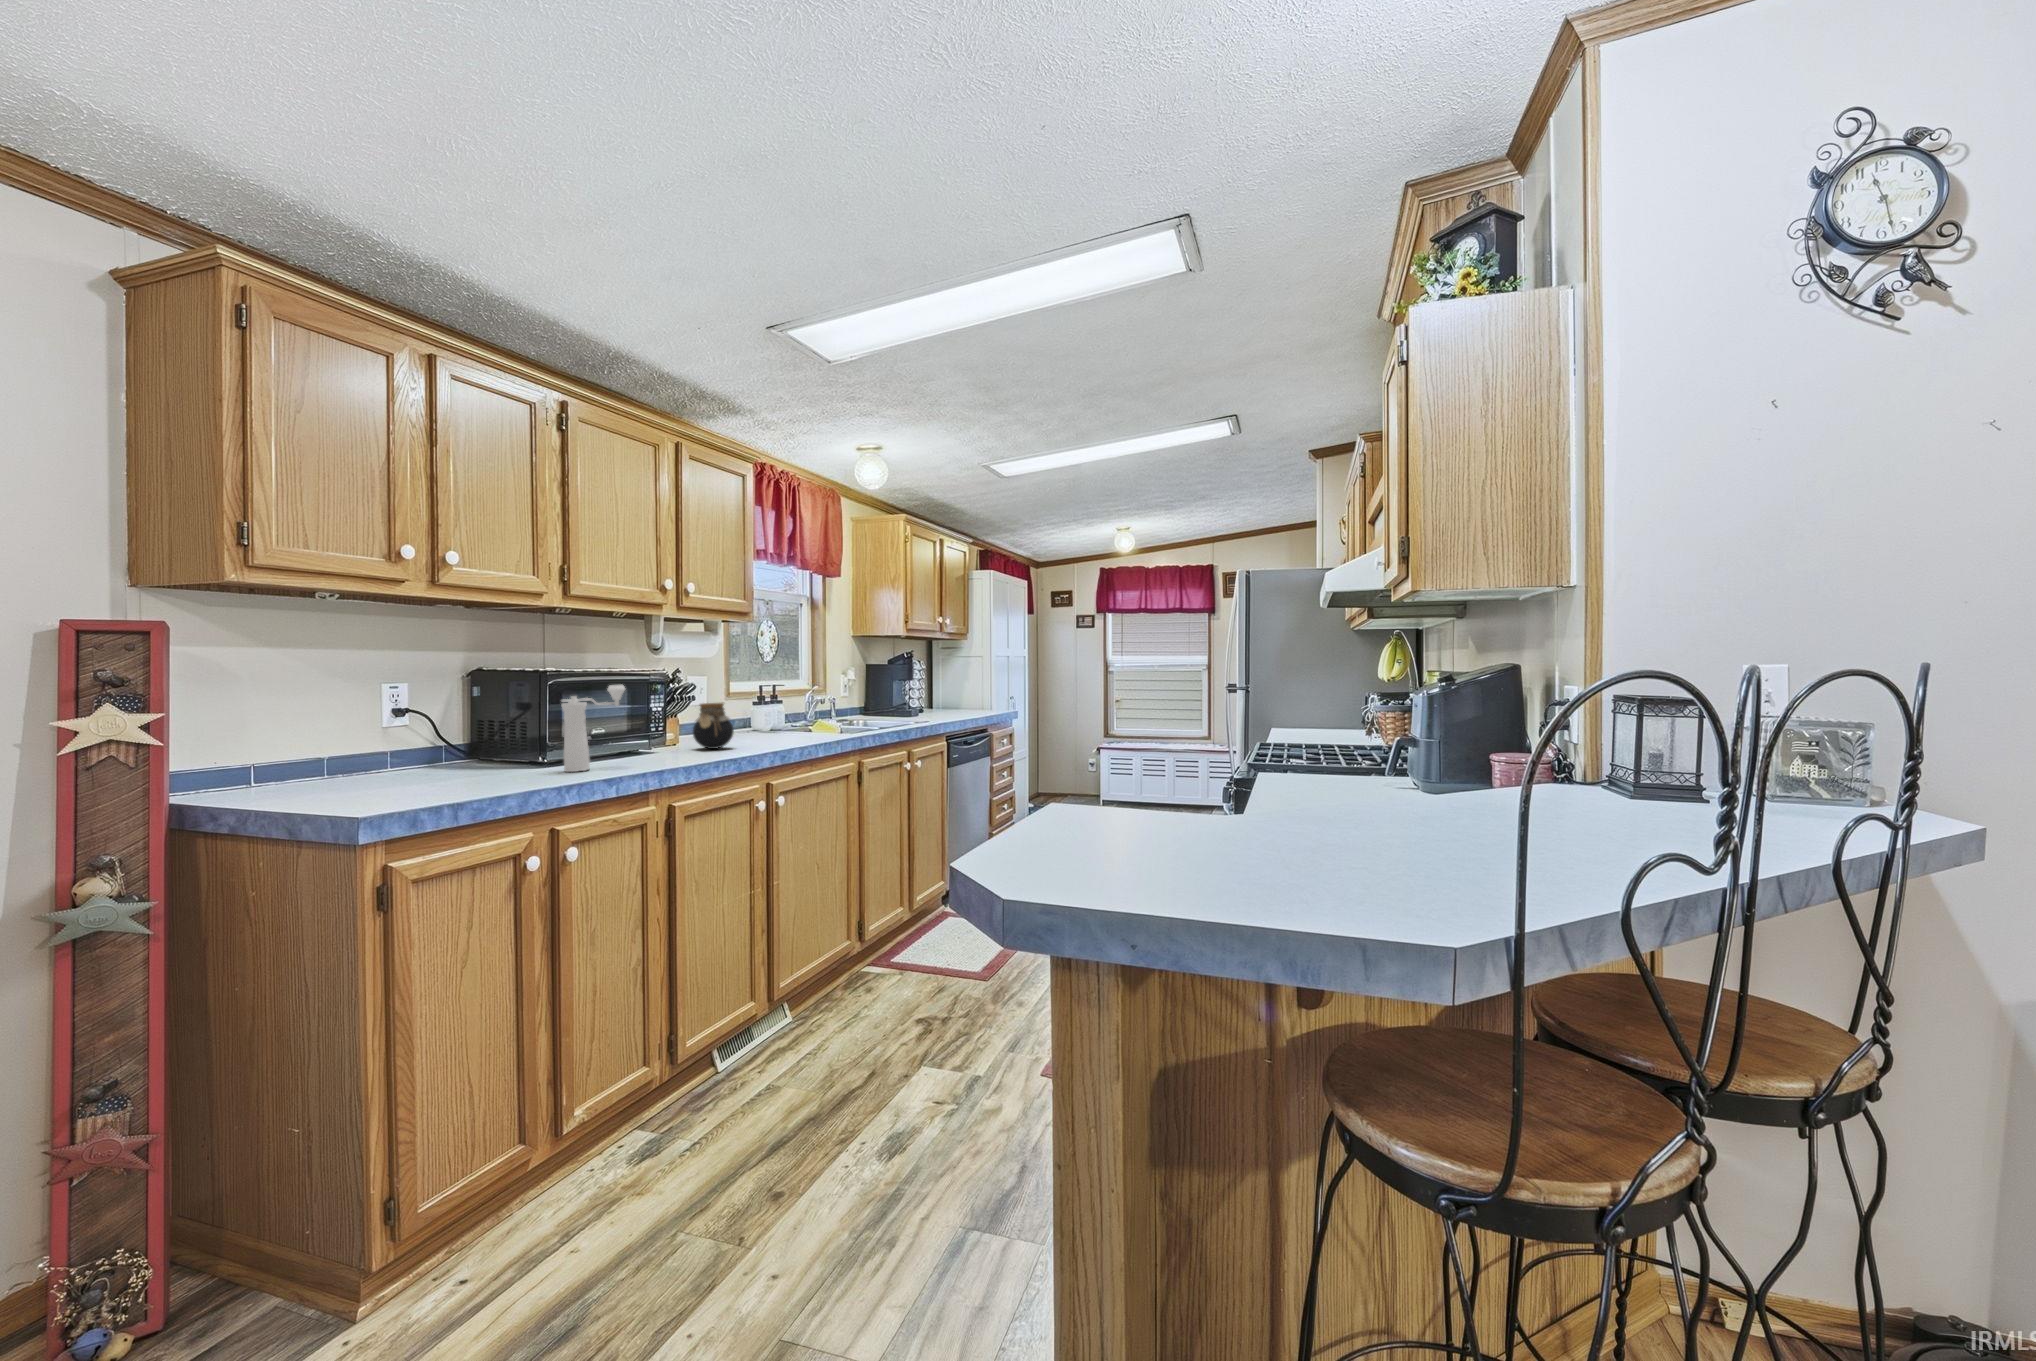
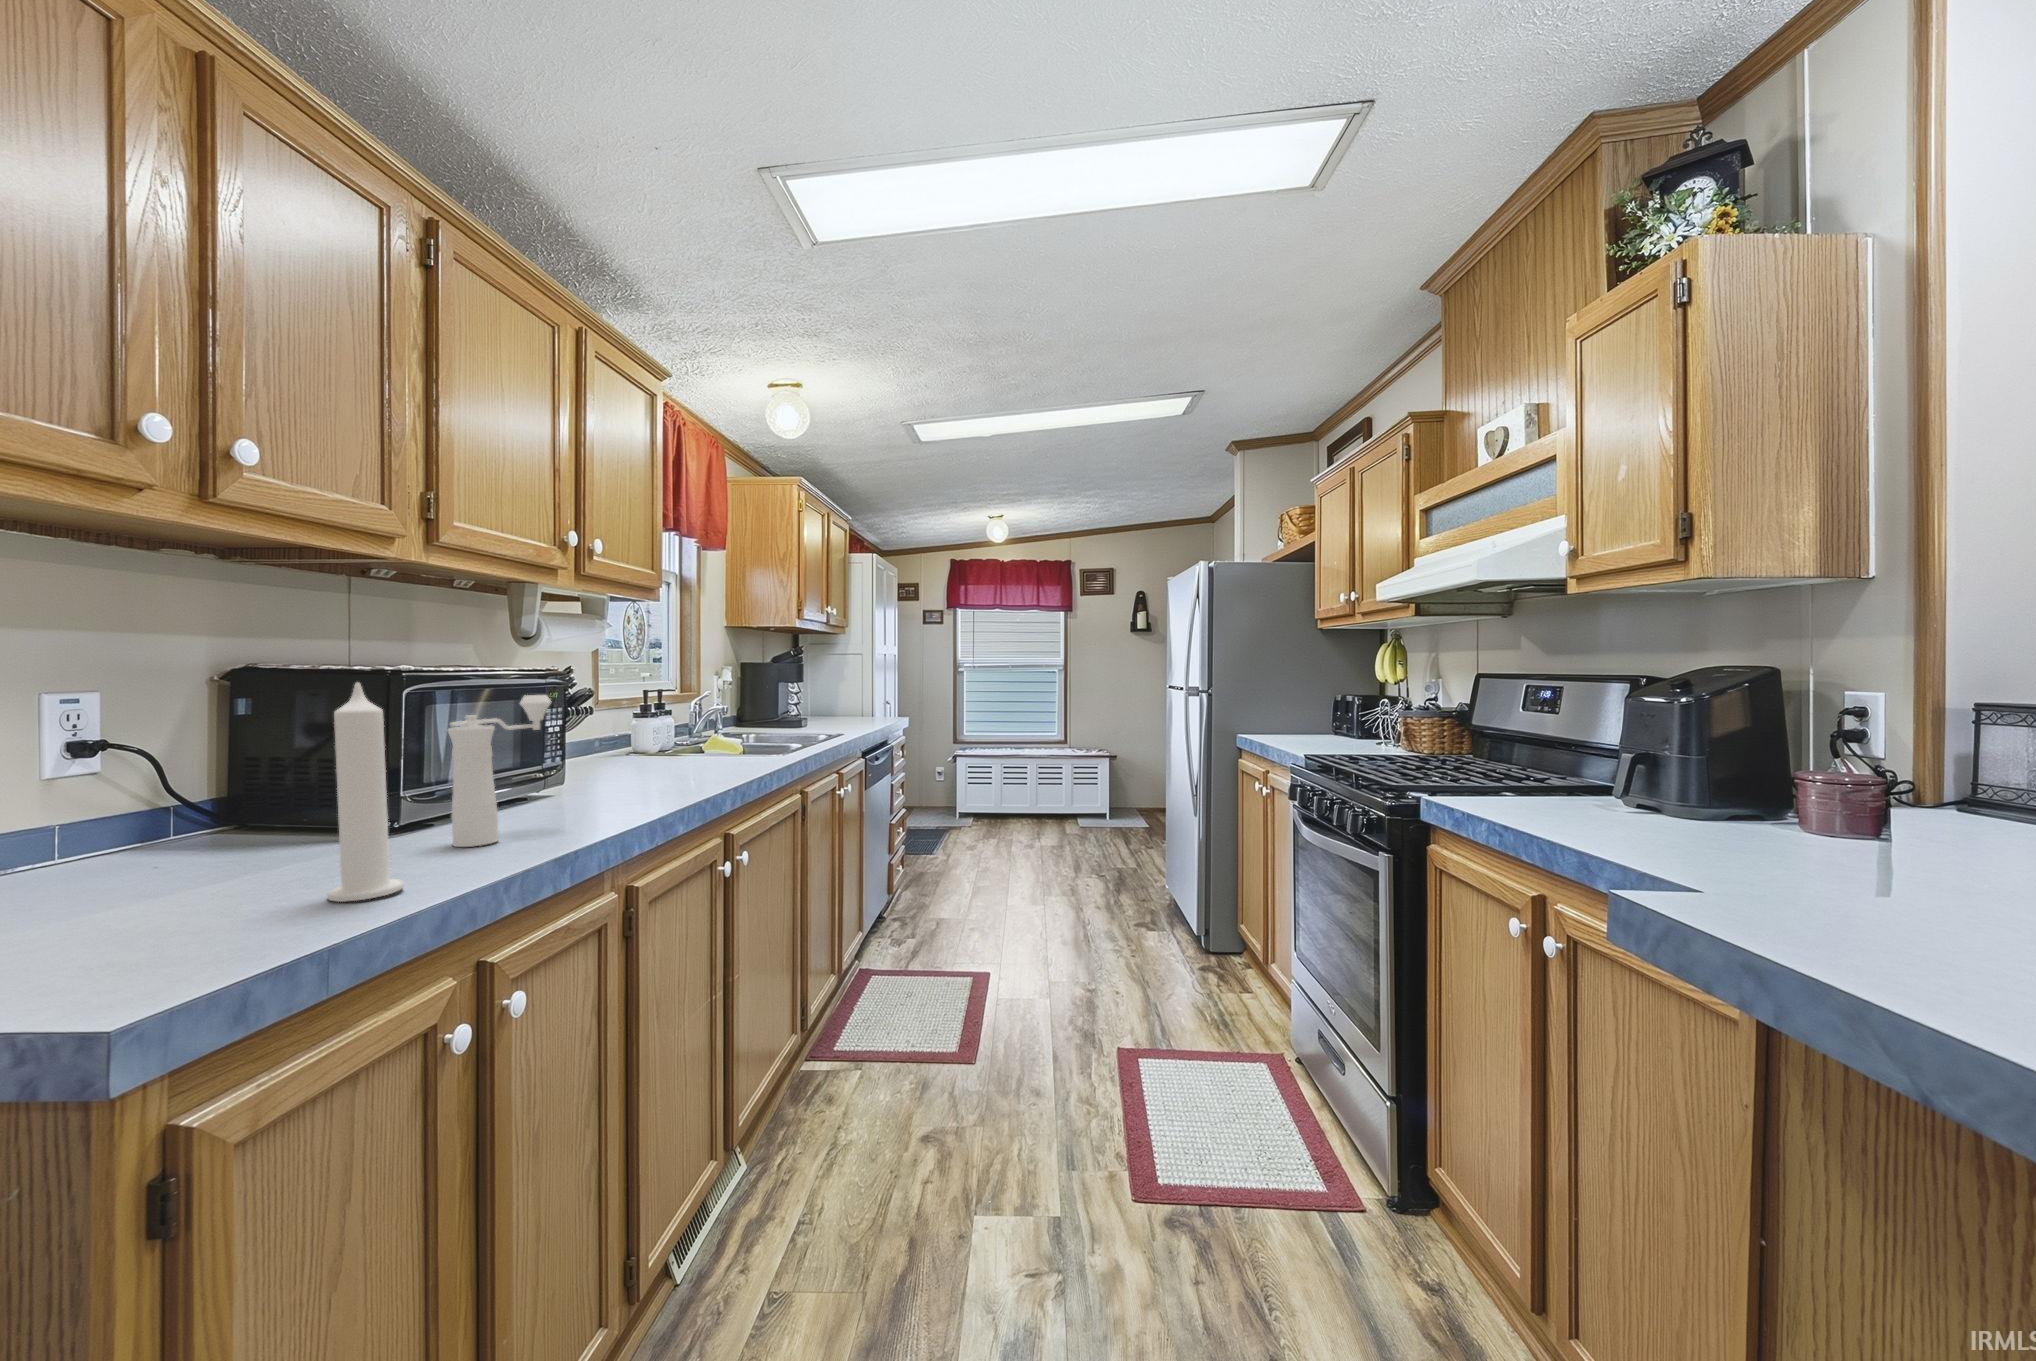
candle: none [478,676,515,788] -> present [327,683,404,902]
jar: present [693,703,734,749] -> none [604,718,666,787]

